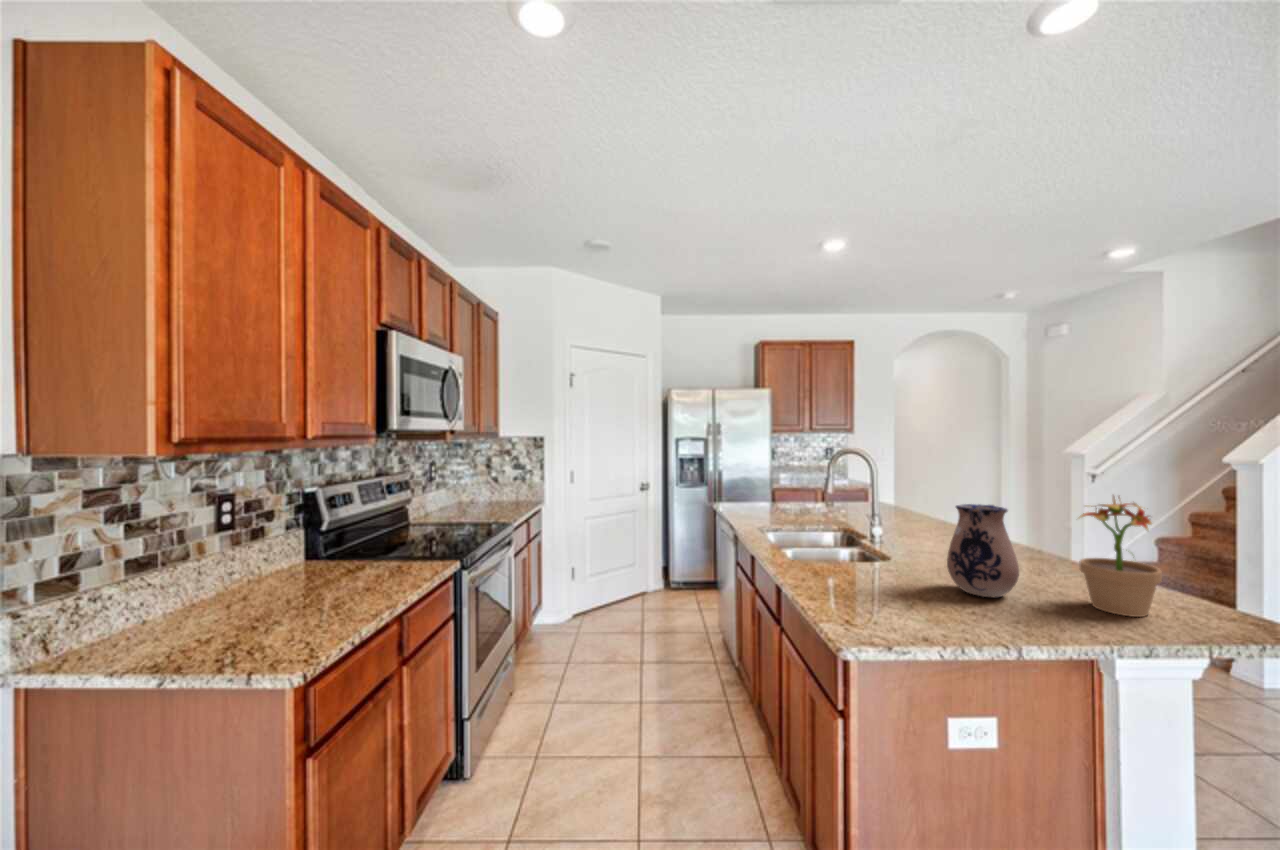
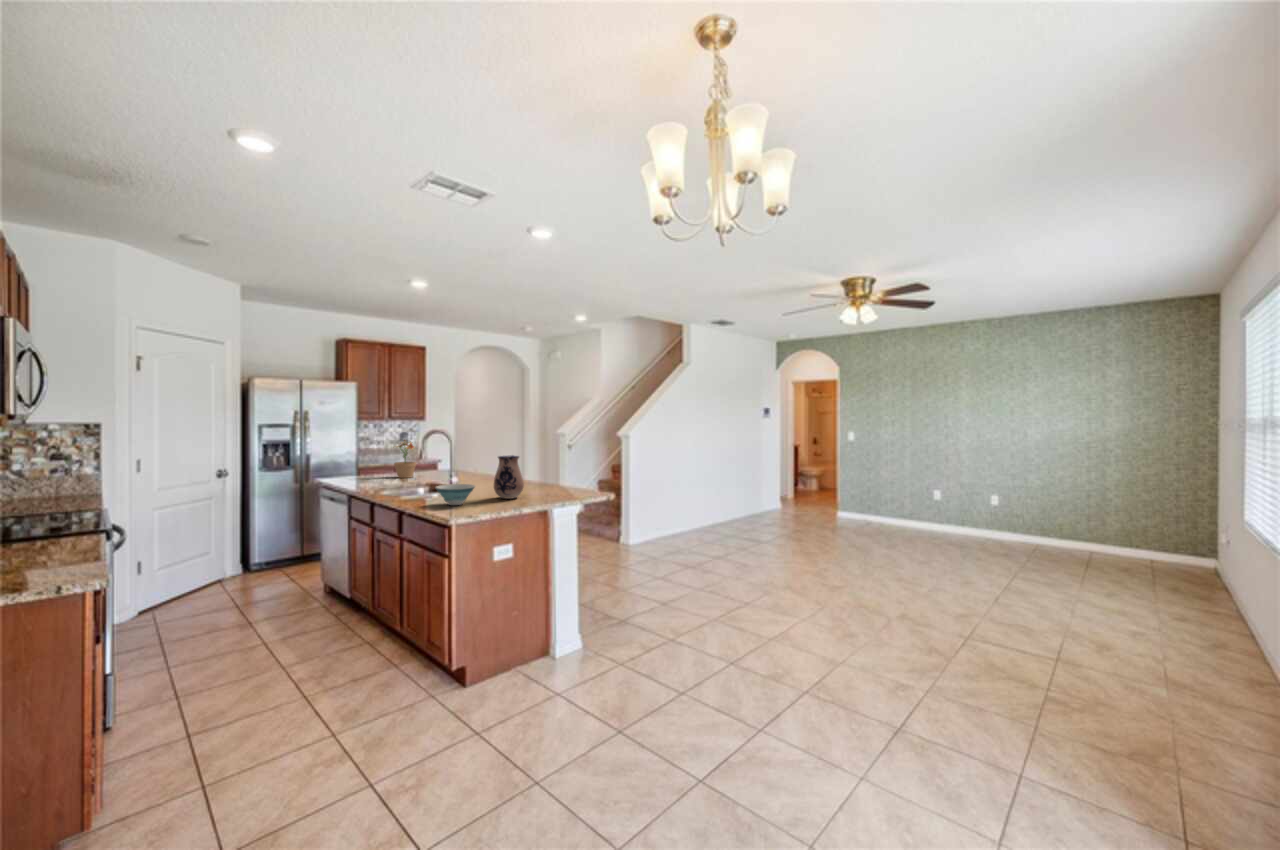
potted plant: present [1079,496,1162,617] -> present [394,440,416,478]
bowl: none [828,549,907,595] -> present [435,484,475,505]

